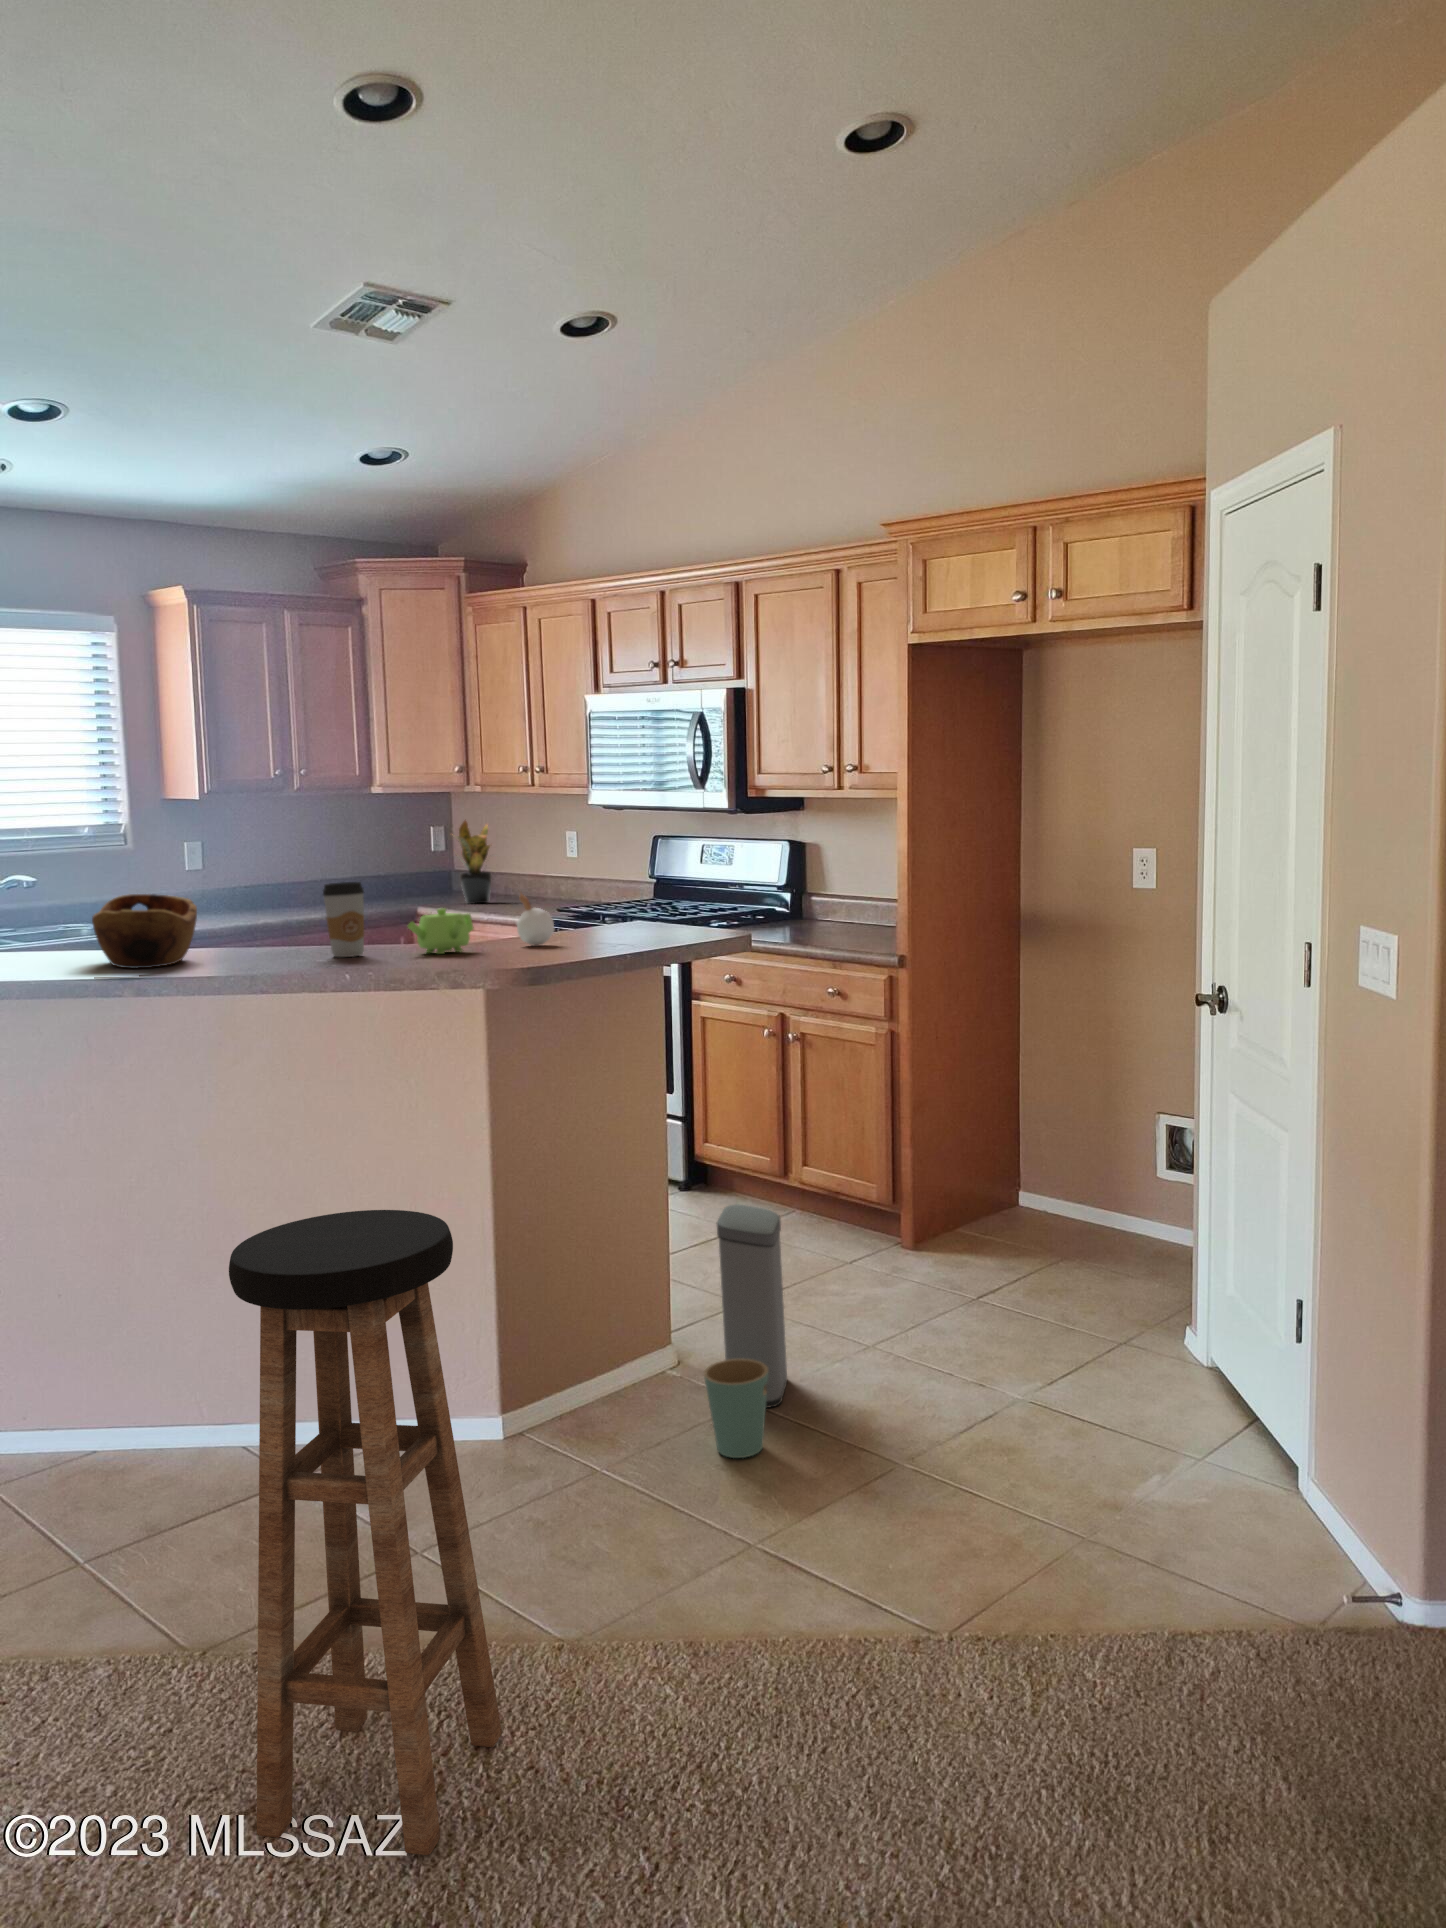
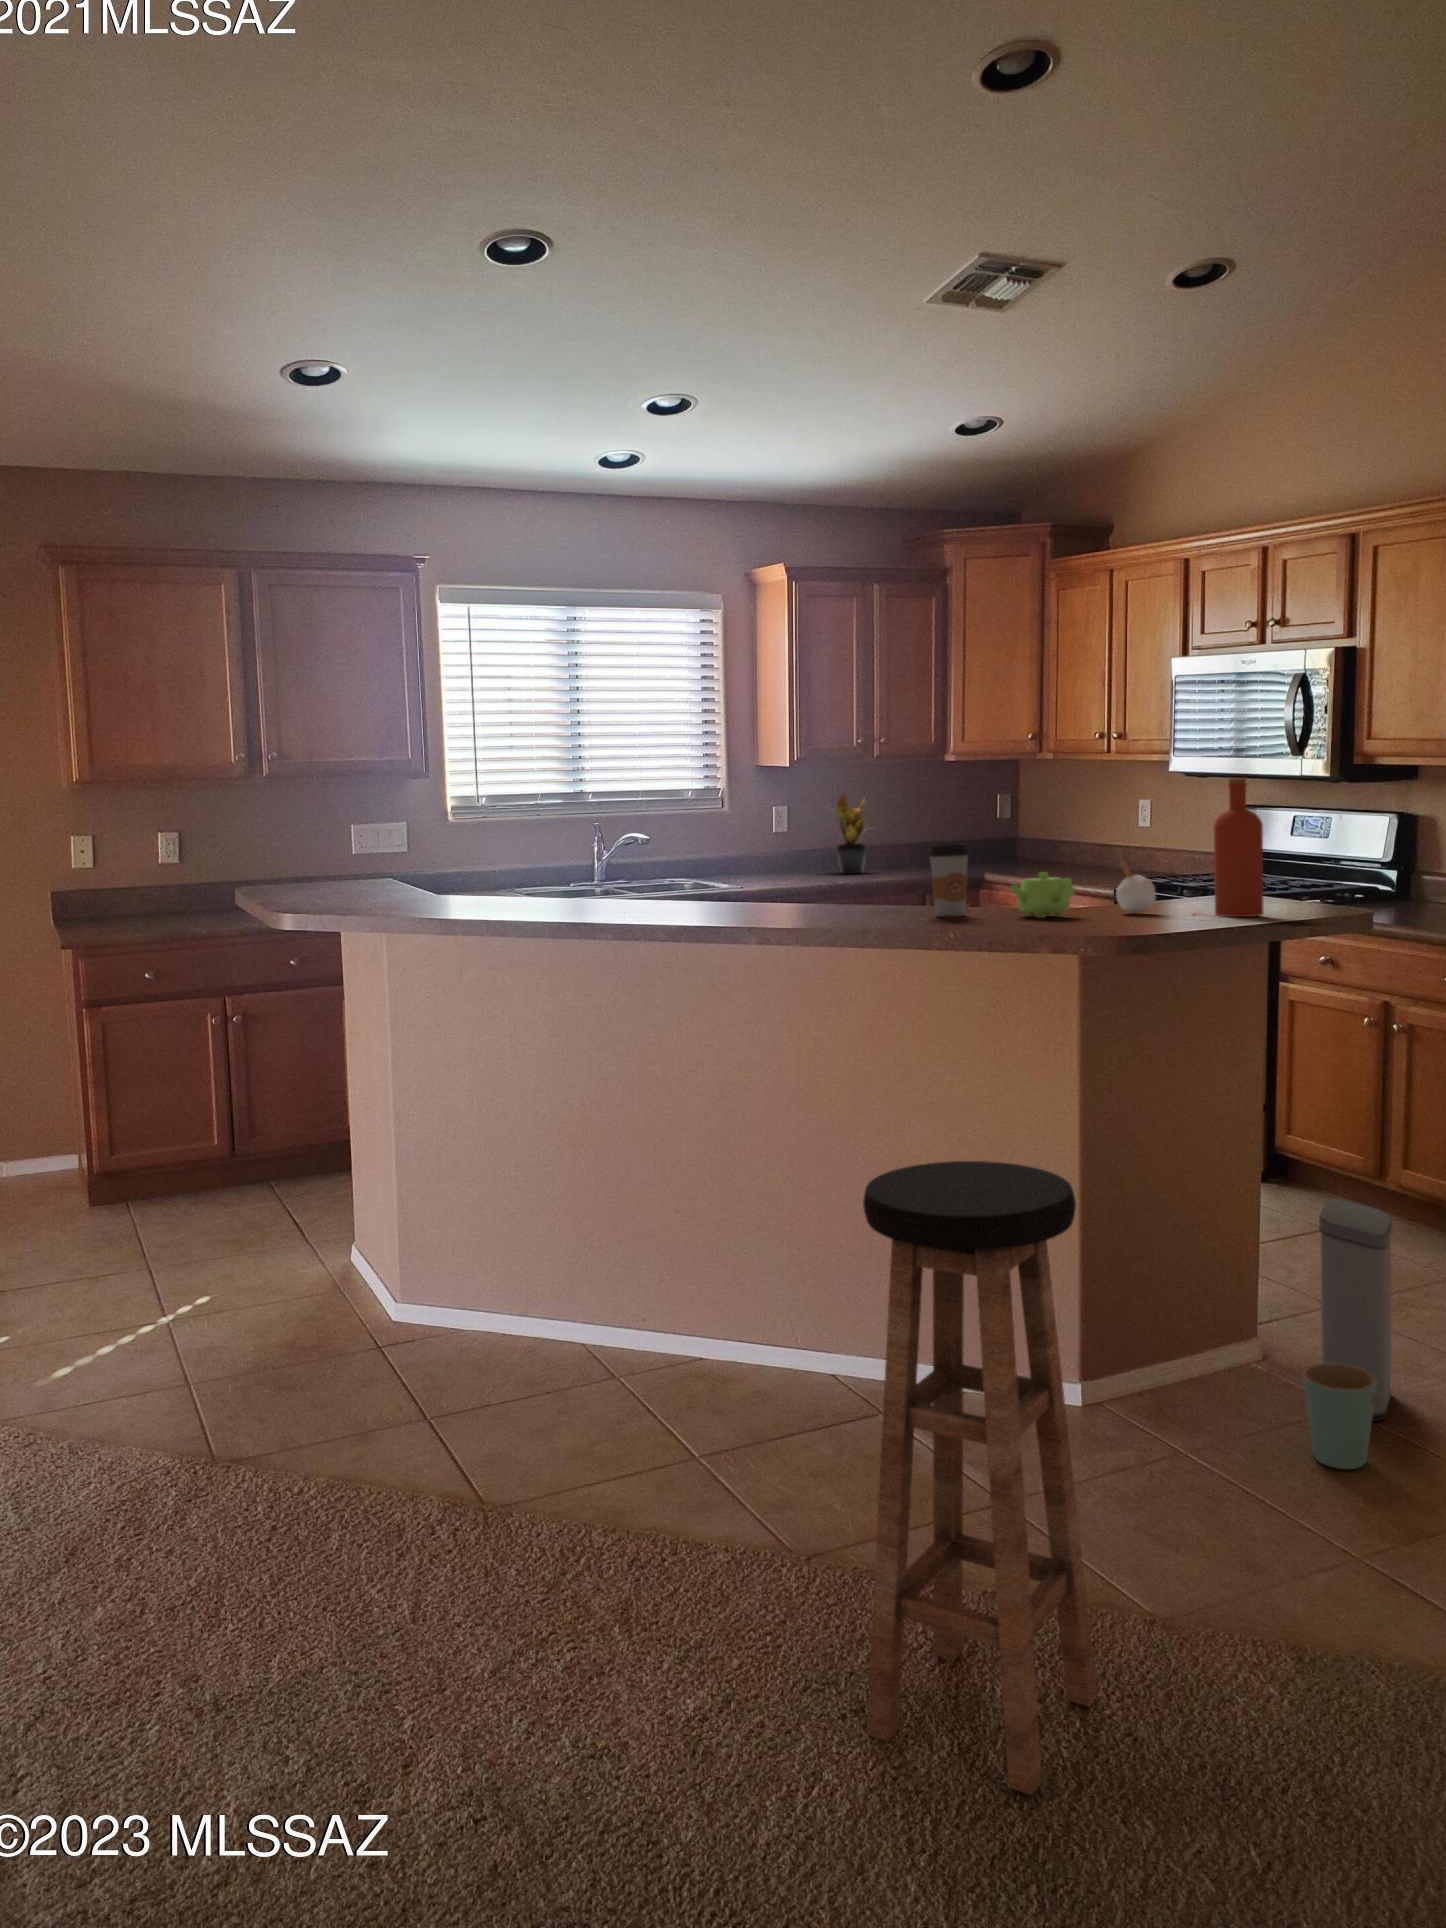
bottle: none [608,812,657,945] -> present [1214,778,1264,917]
potted plant: present [455,821,496,904] -> present [832,794,866,874]
wooden bowl: present [92,894,197,968] -> none [724,851,813,919]

